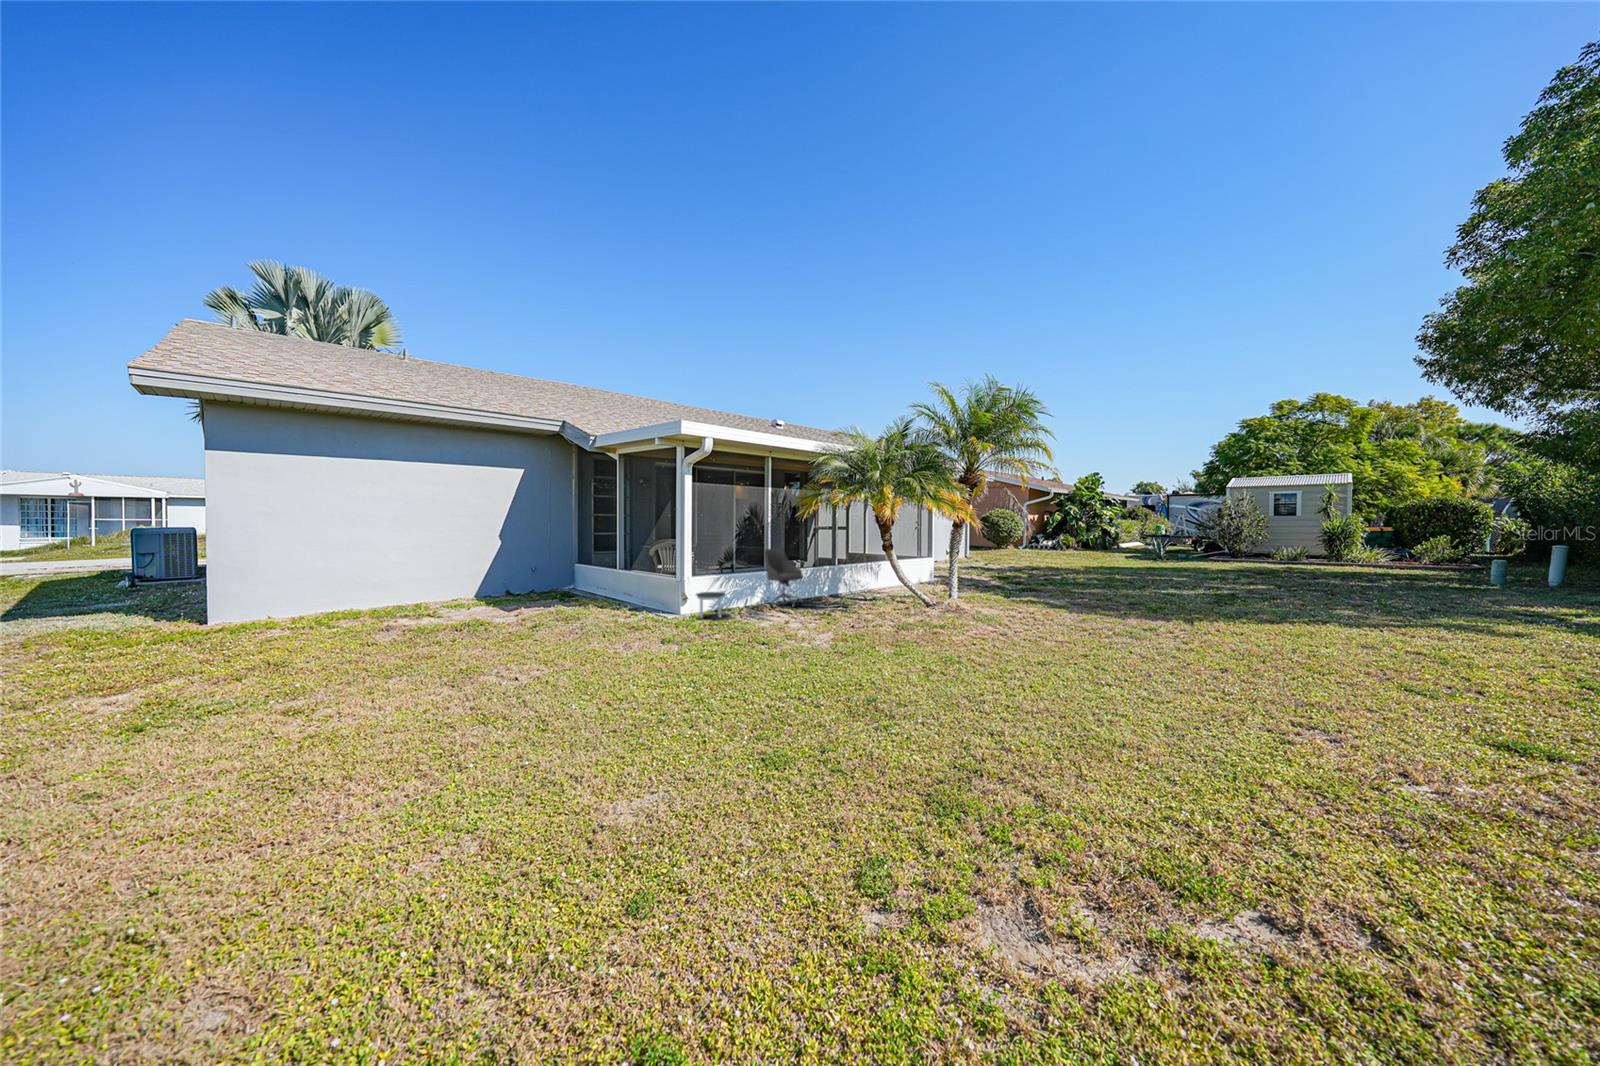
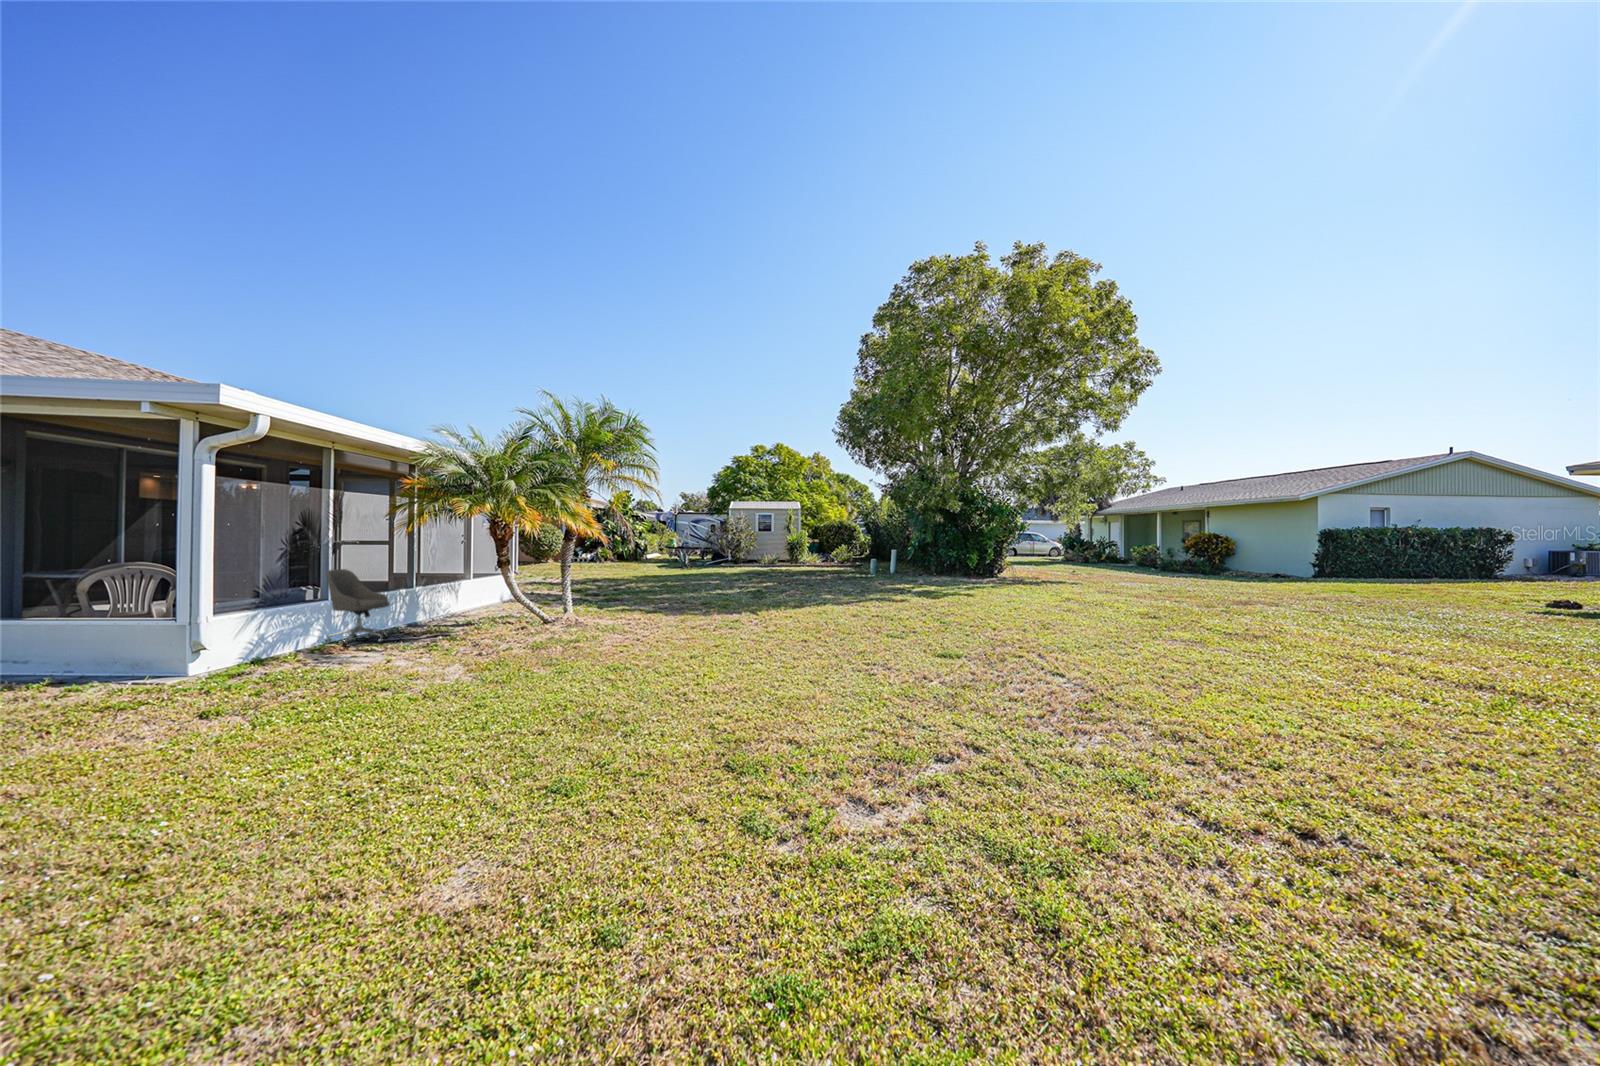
round table: present [696,592,725,618] -> none [225,634,283,674]

